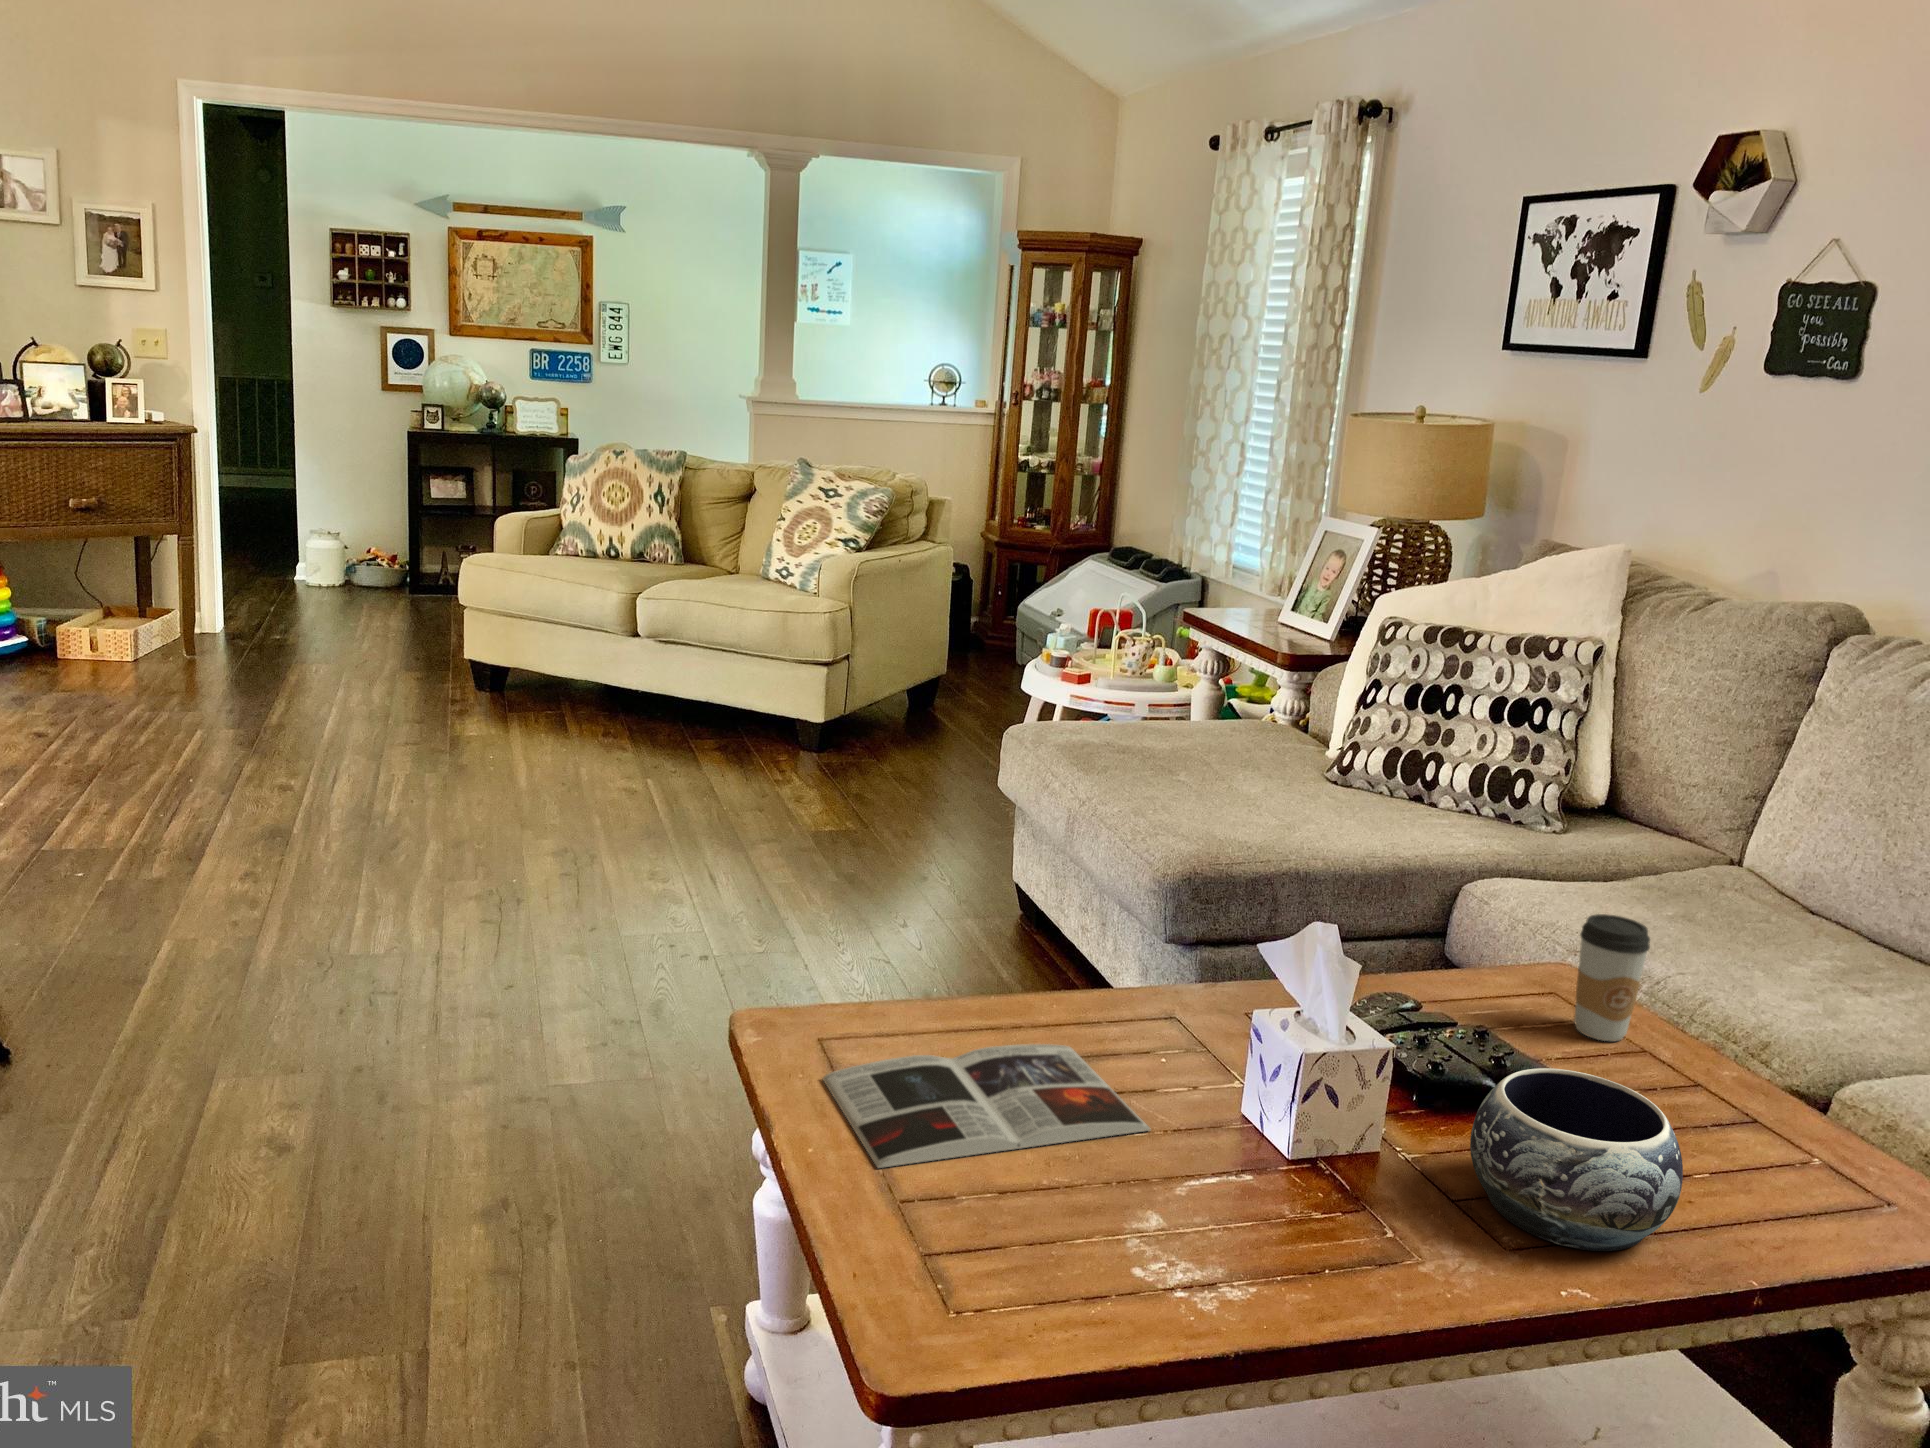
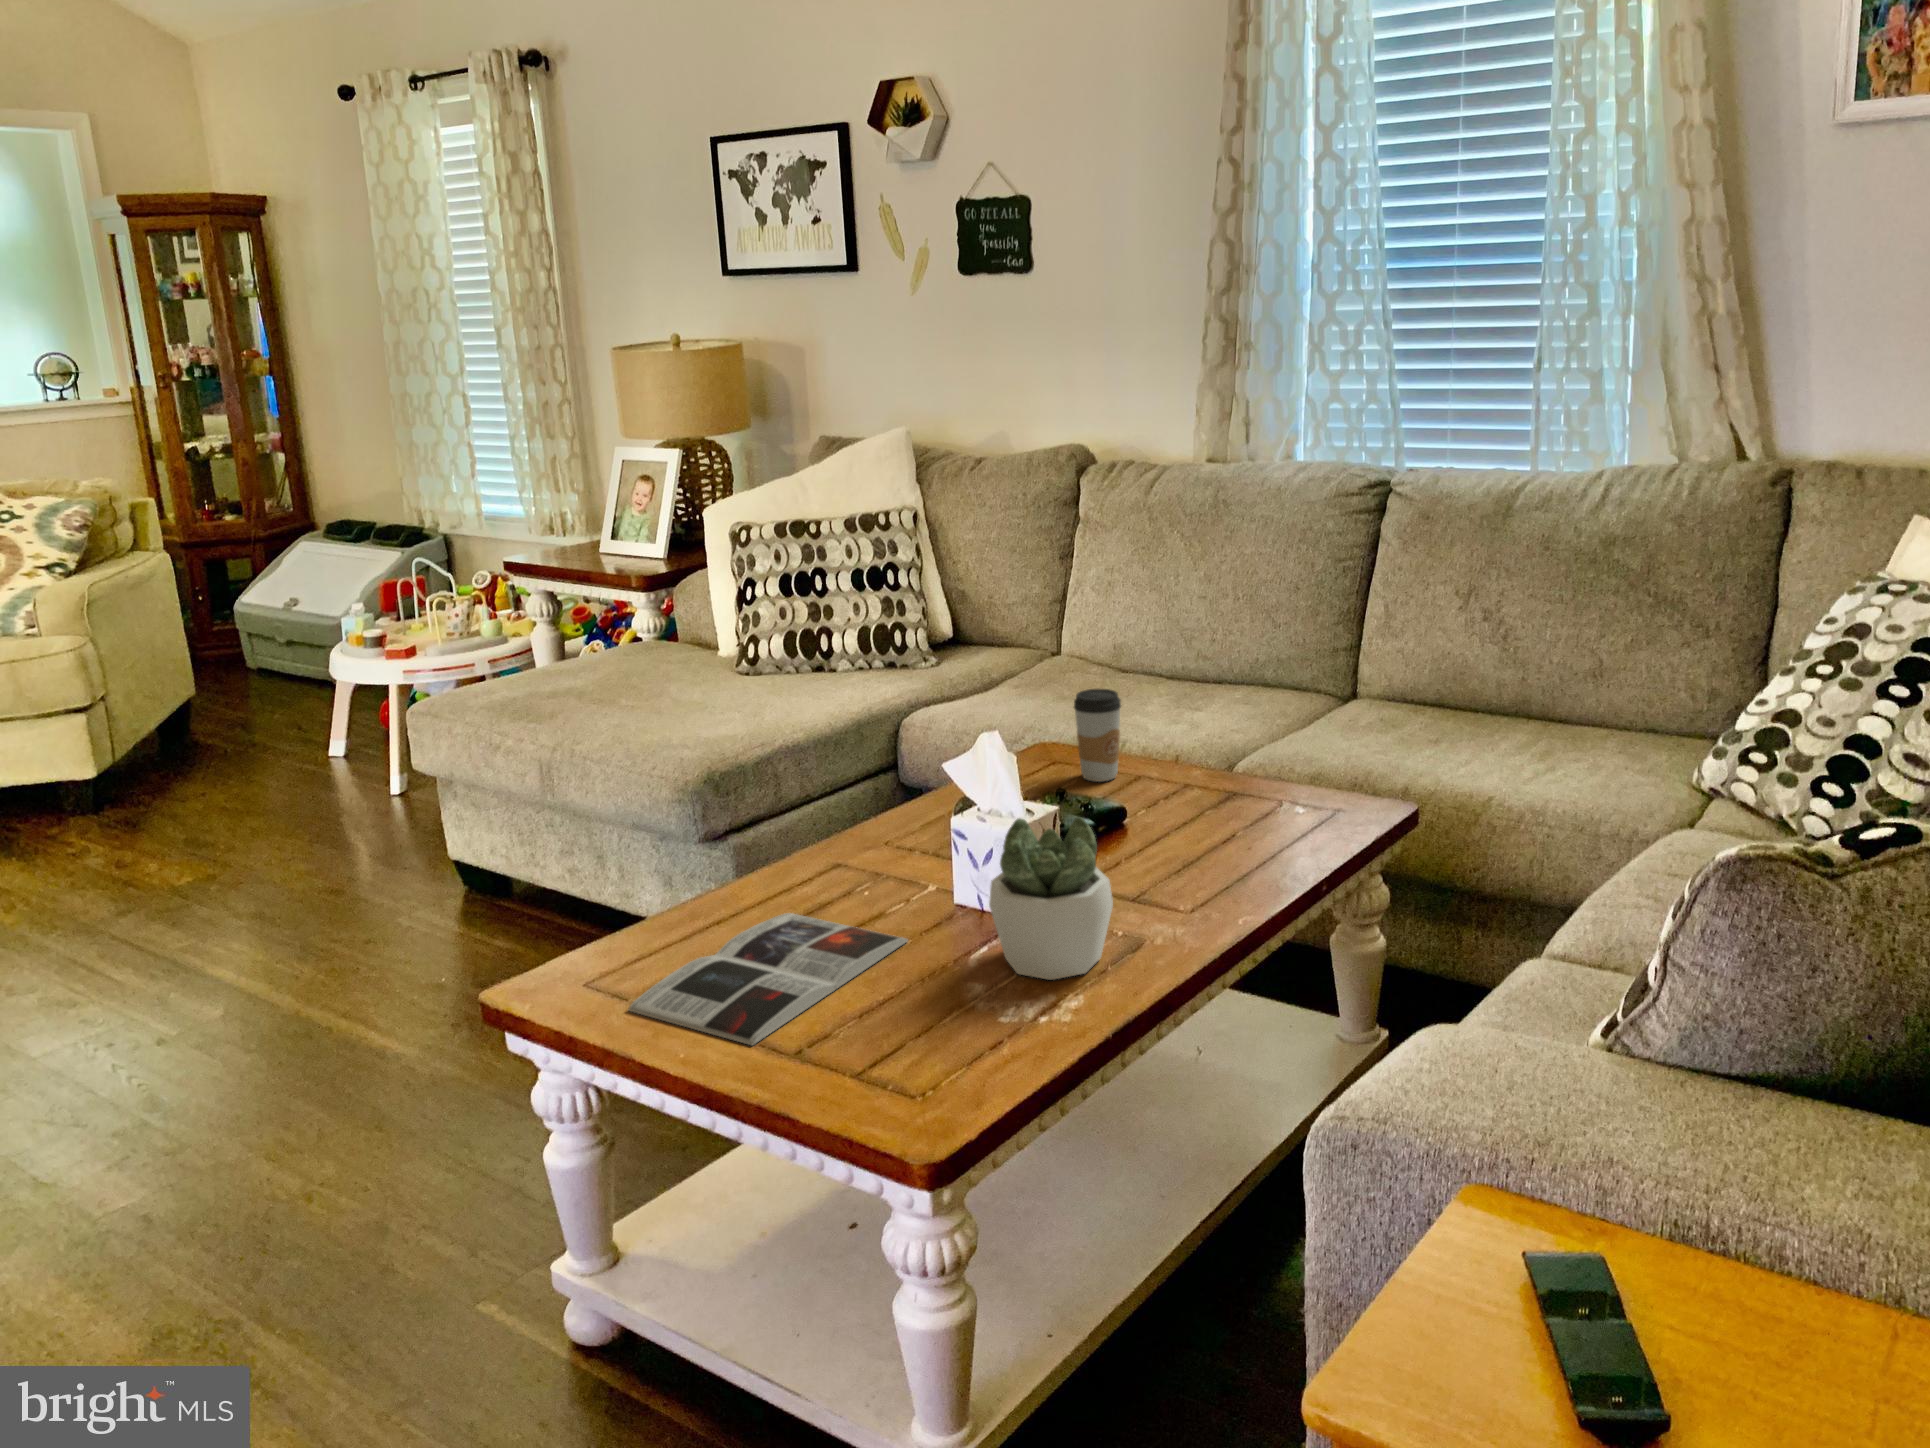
succulent plant: none [1207,1035,1368,1263] -> present [989,817,1113,980]
decorative bowl: present [1470,1068,1683,1251] -> none [1119,785,1258,901]

